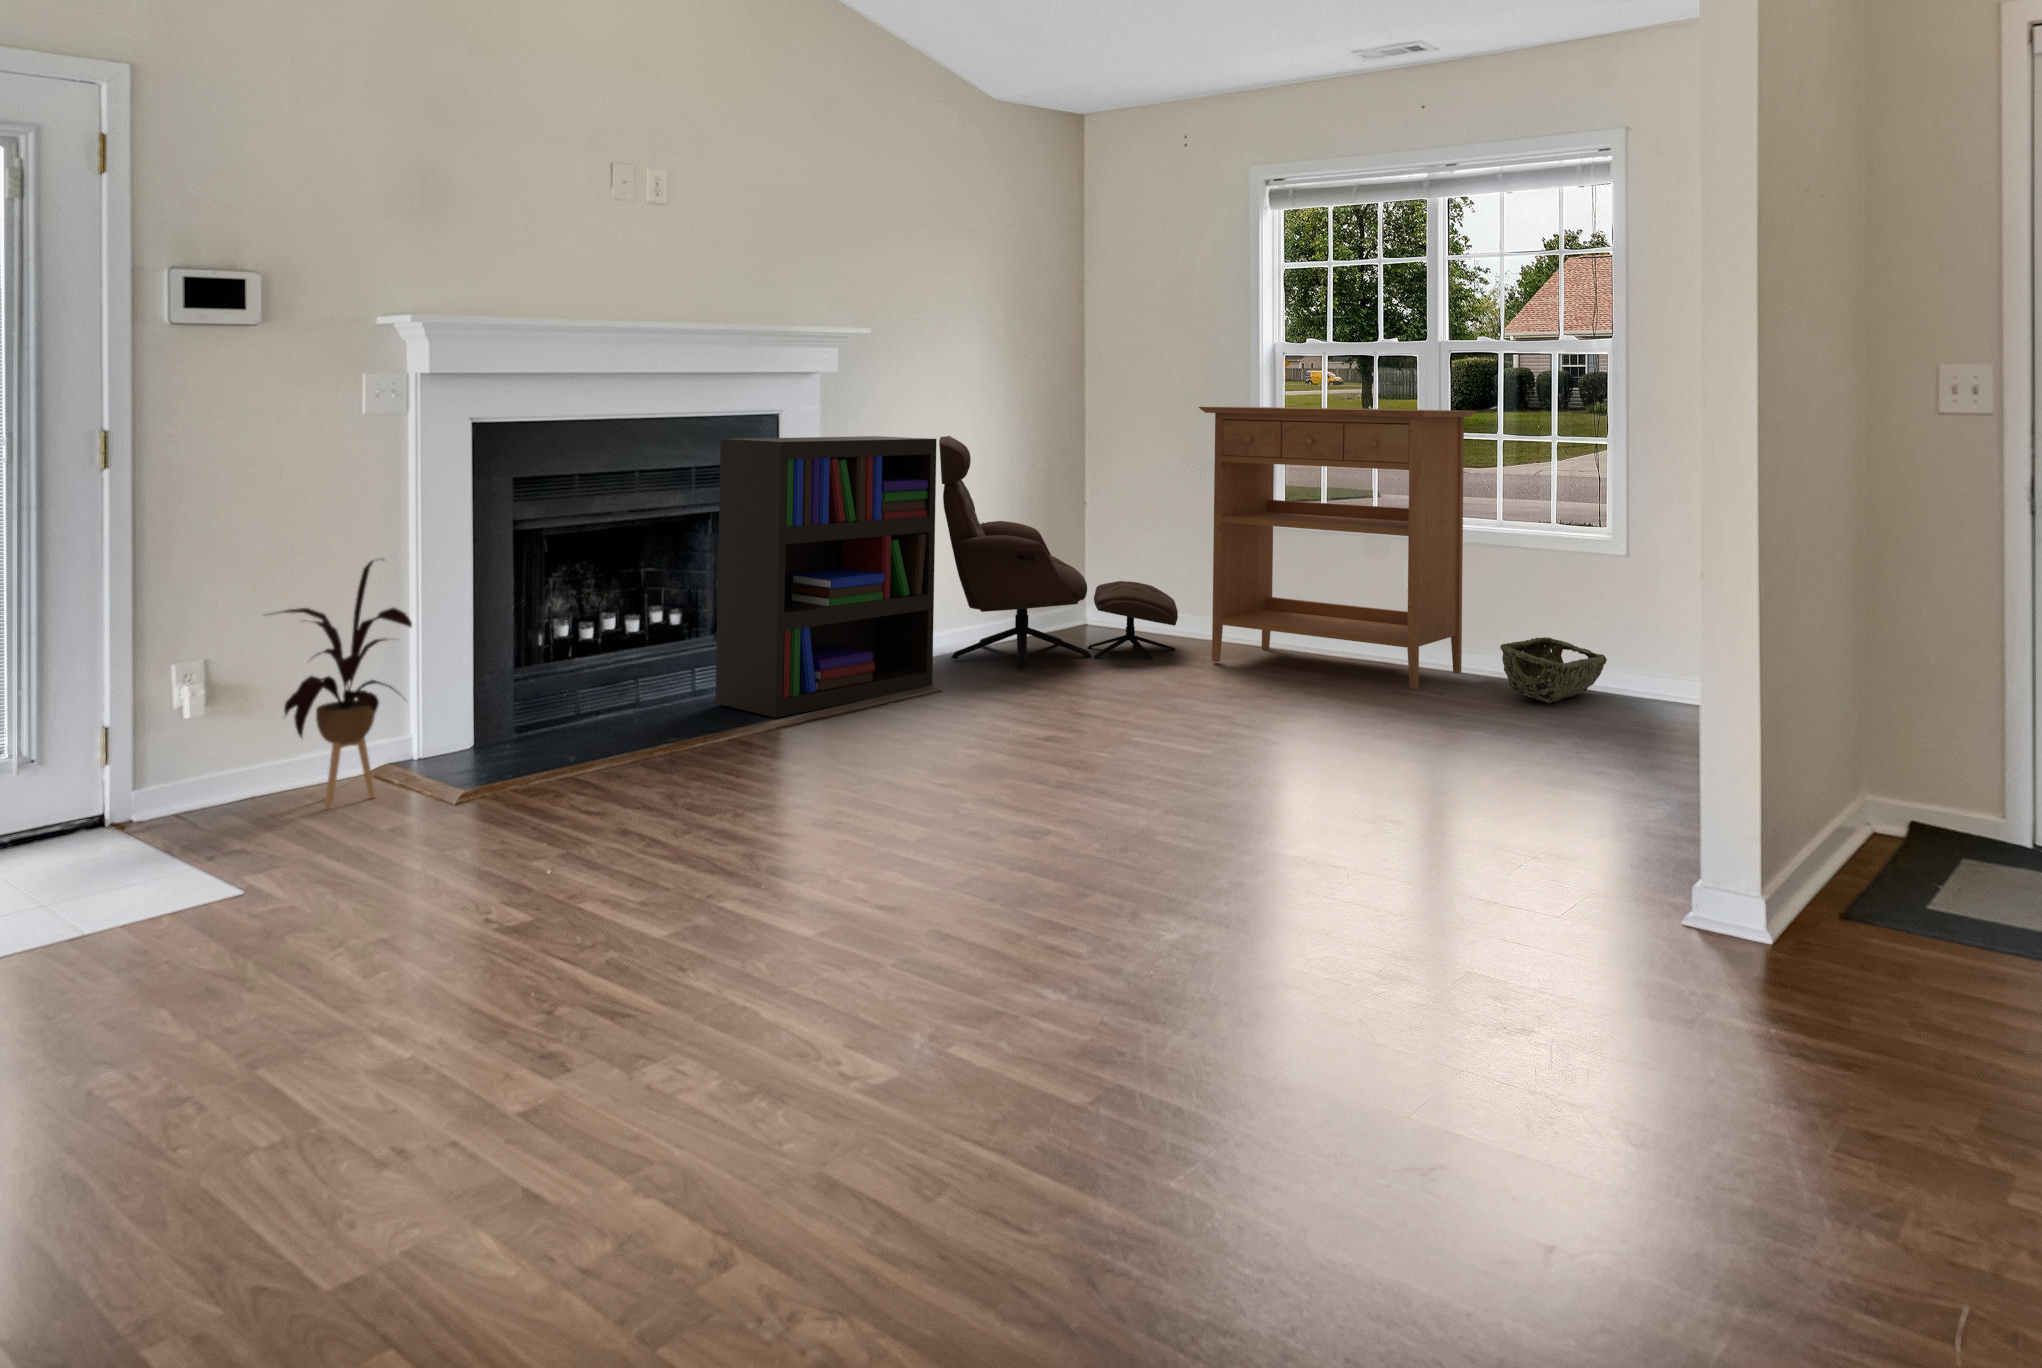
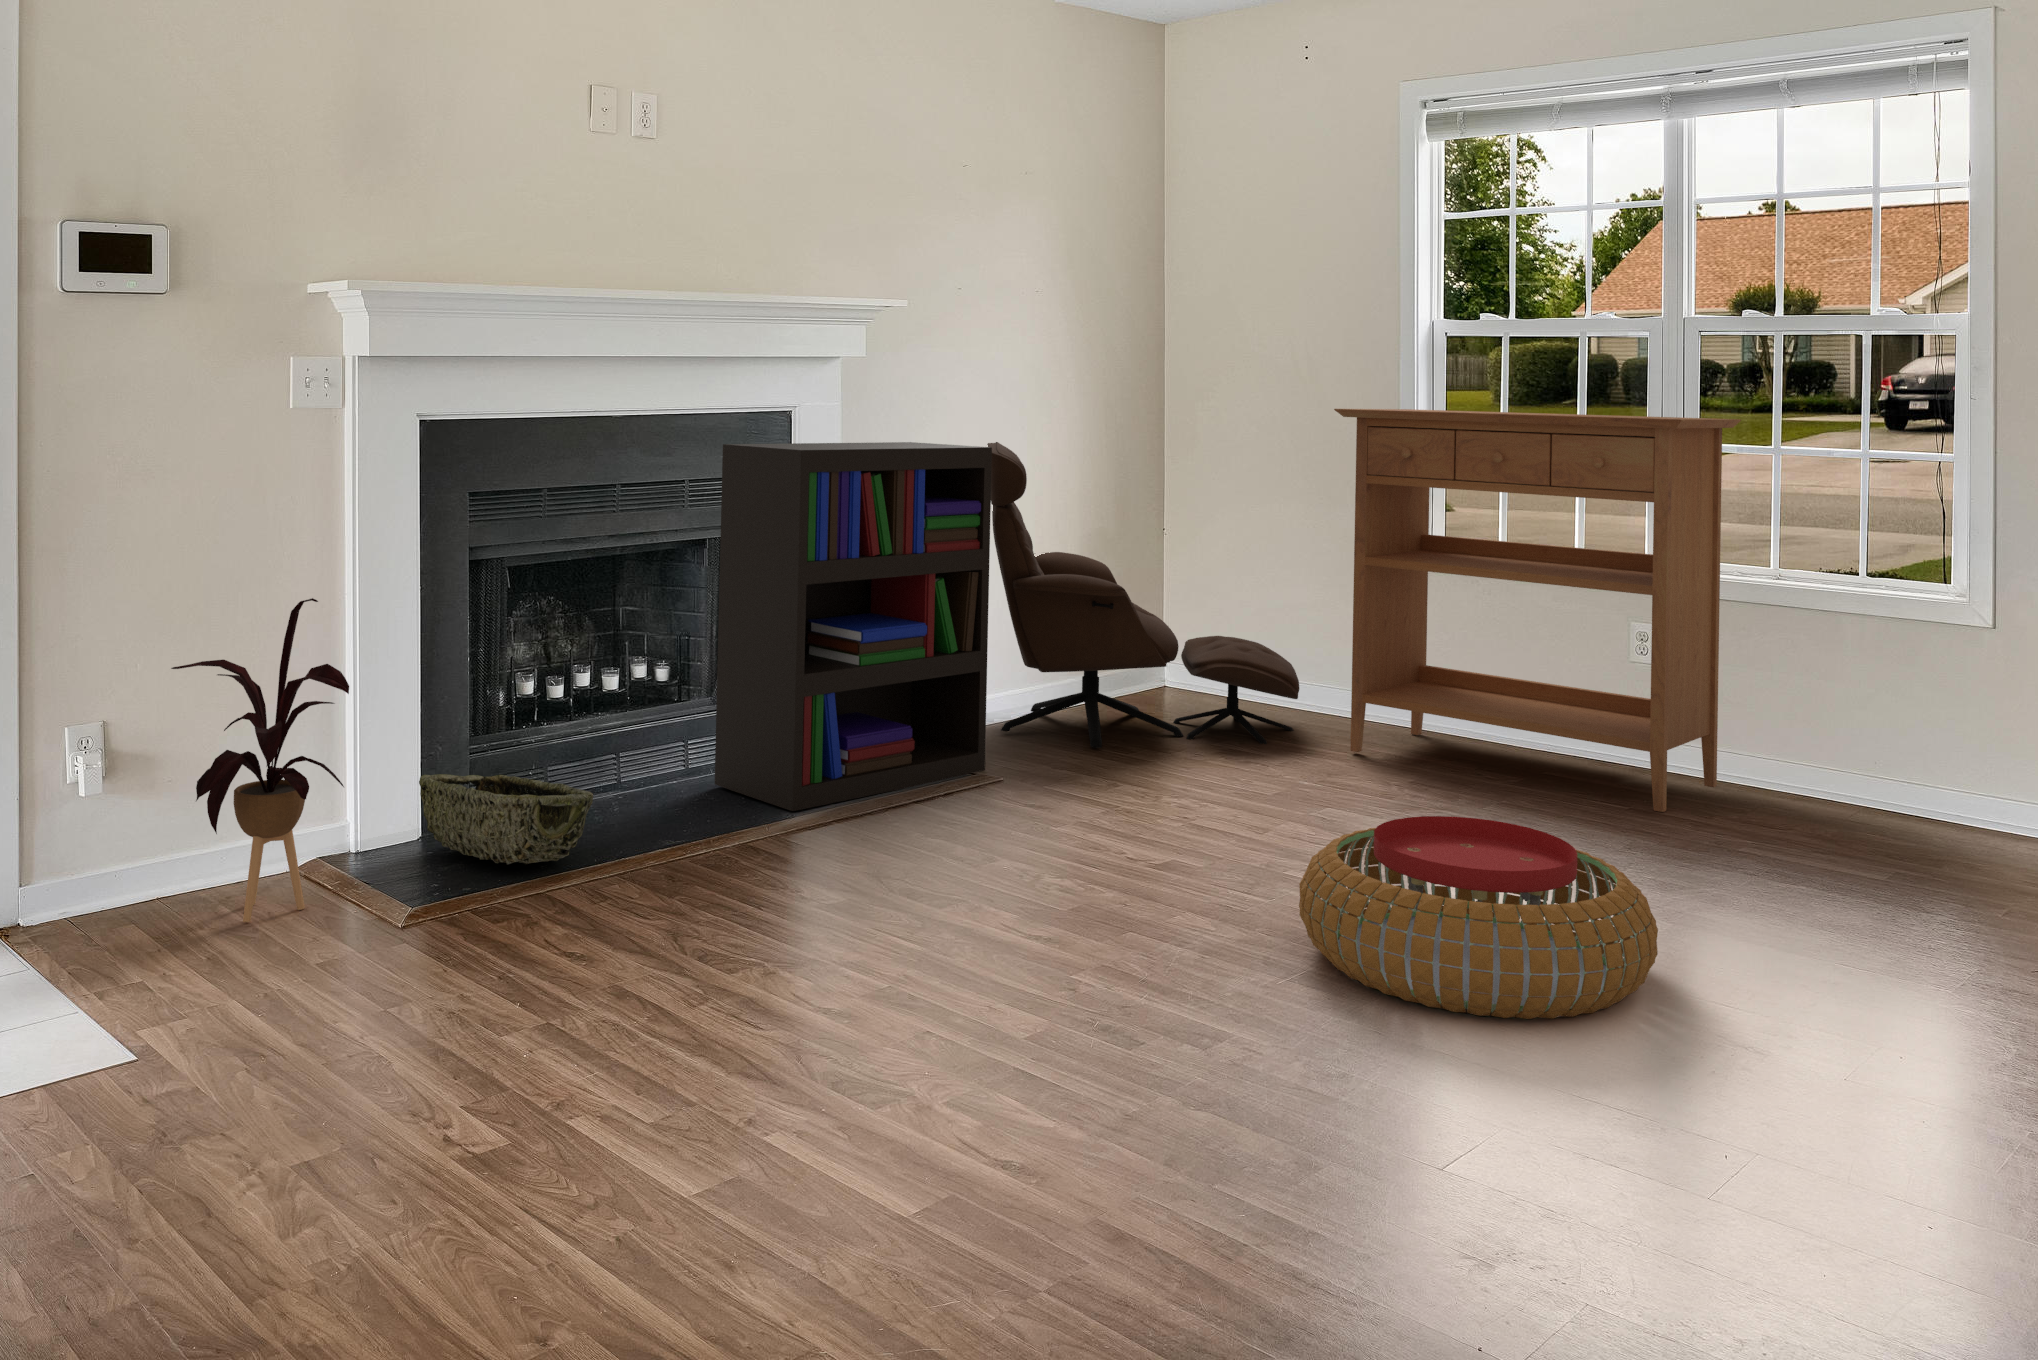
woven basket: present [1500,637,1607,703] -> present [419,774,593,865]
pouf: none [1126,686,1358,810] -> present [1299,816,1658,1019]

